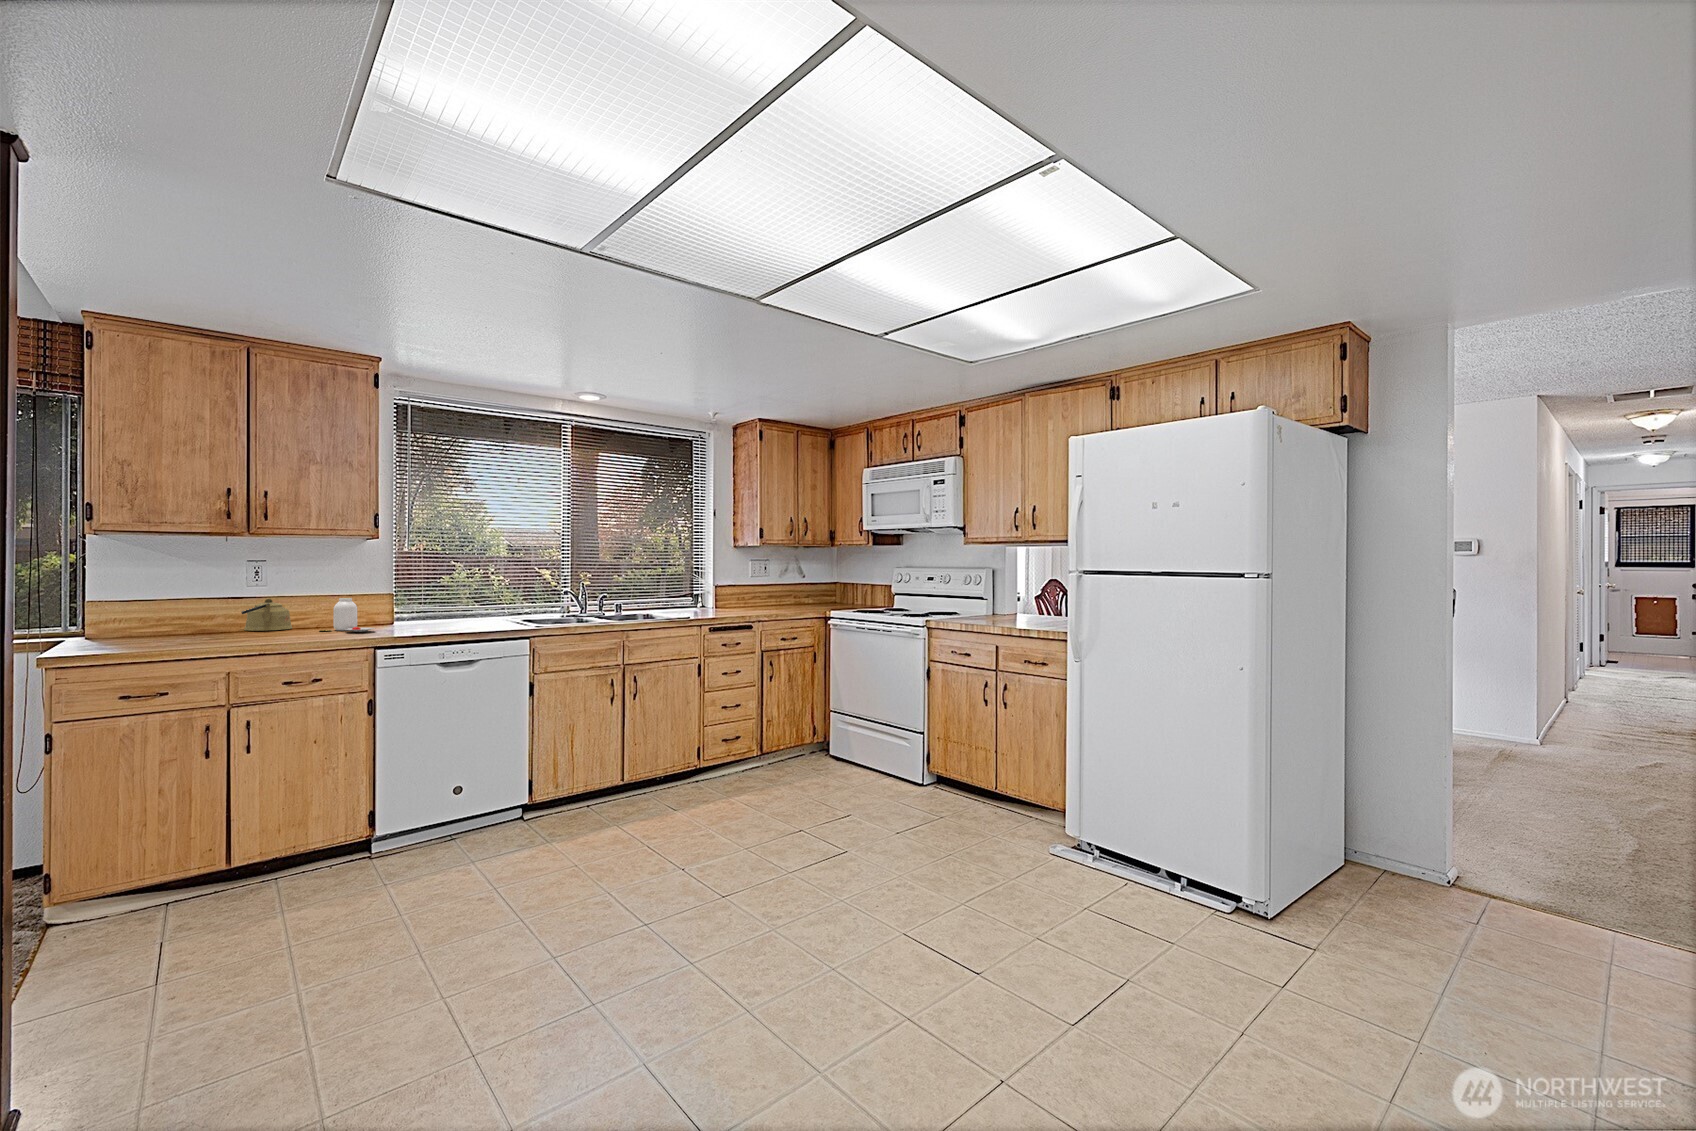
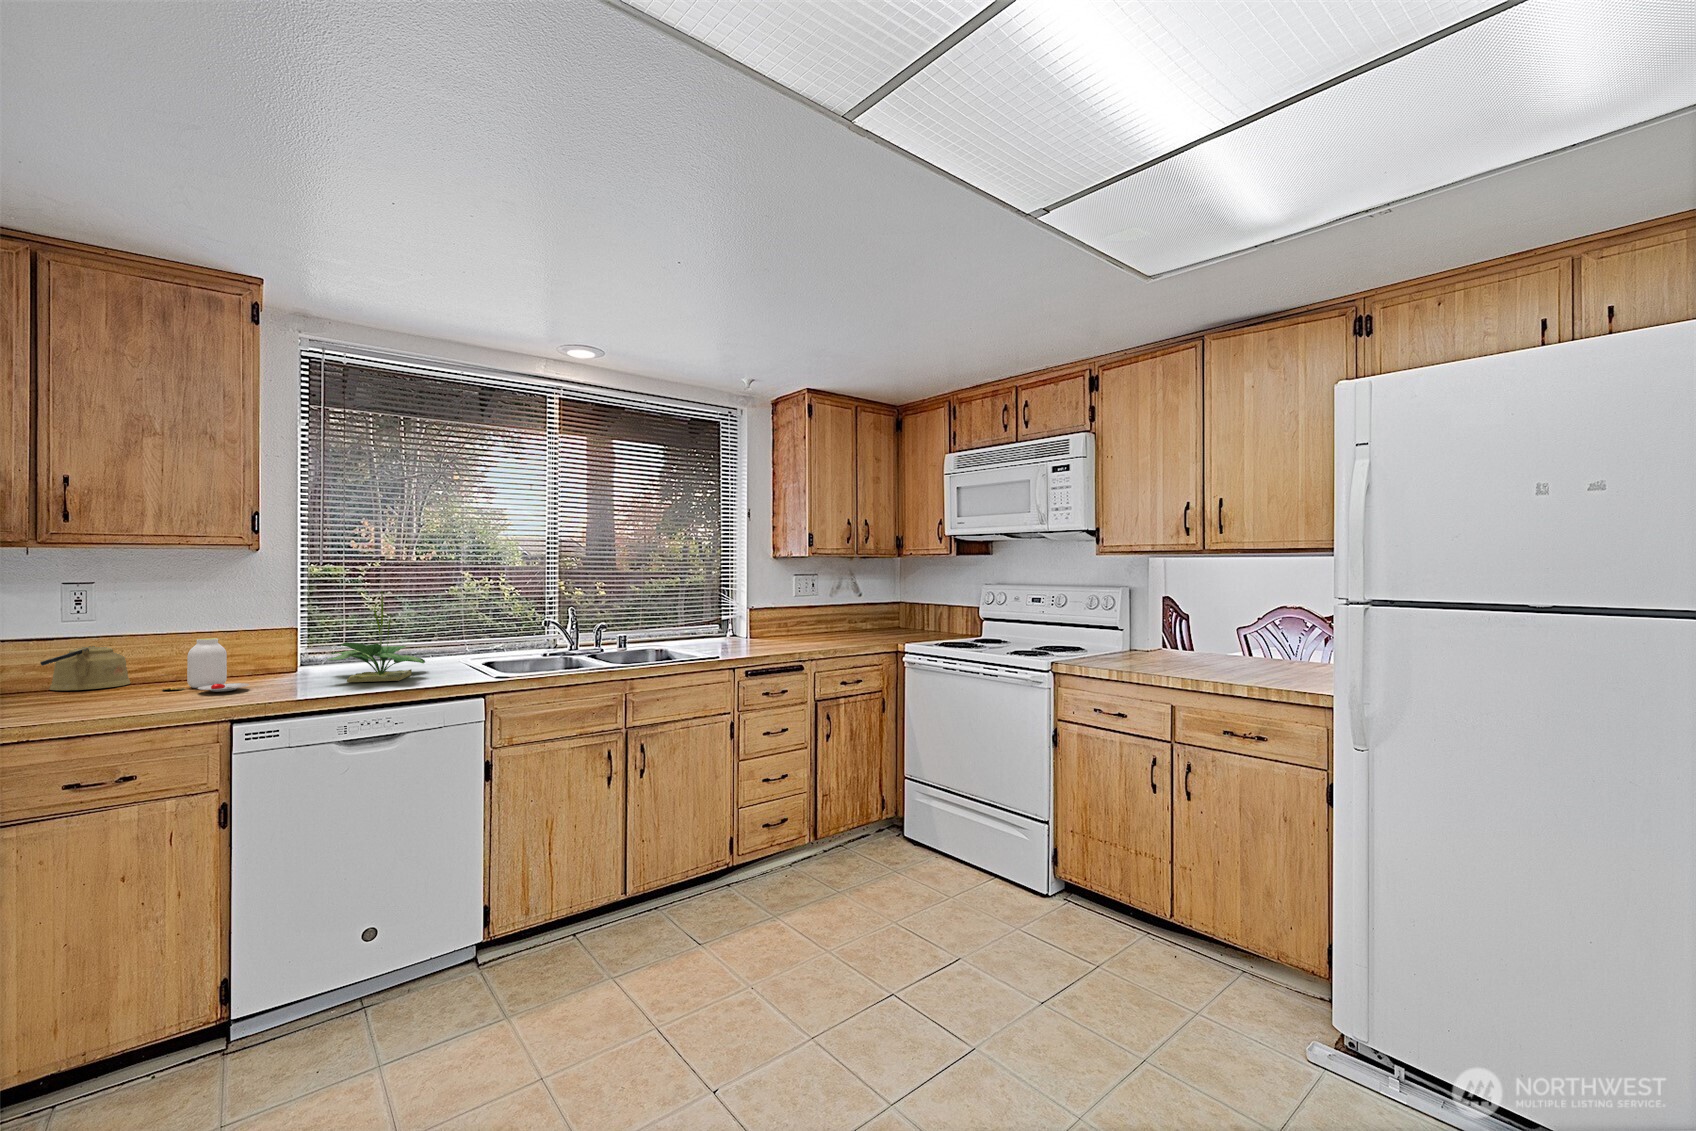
potted plant: none [420,567,485,628] -> present [327,591,425,682]

